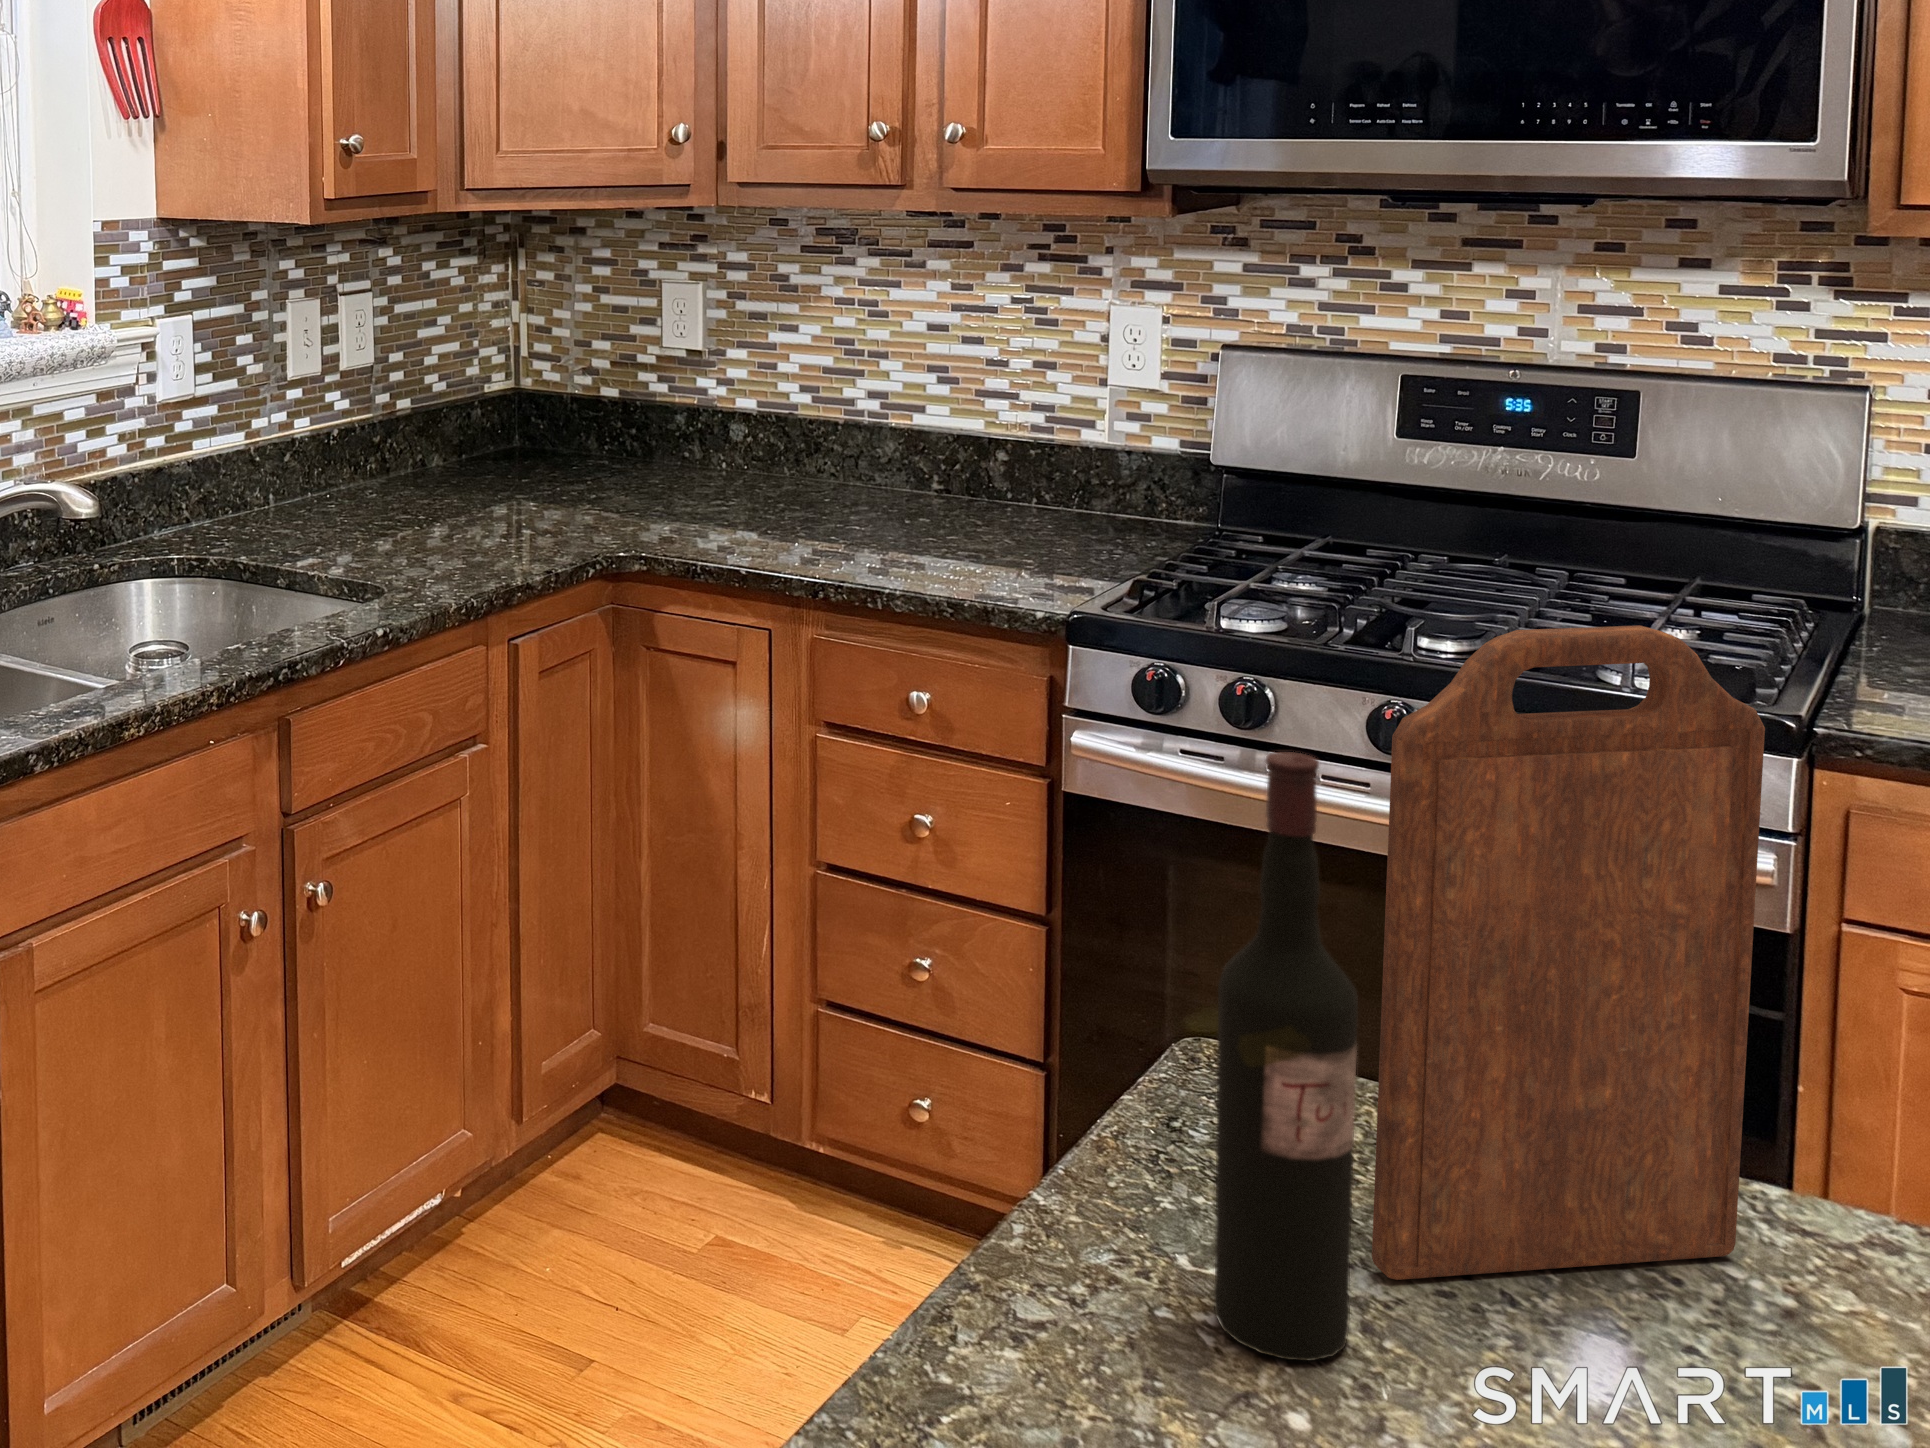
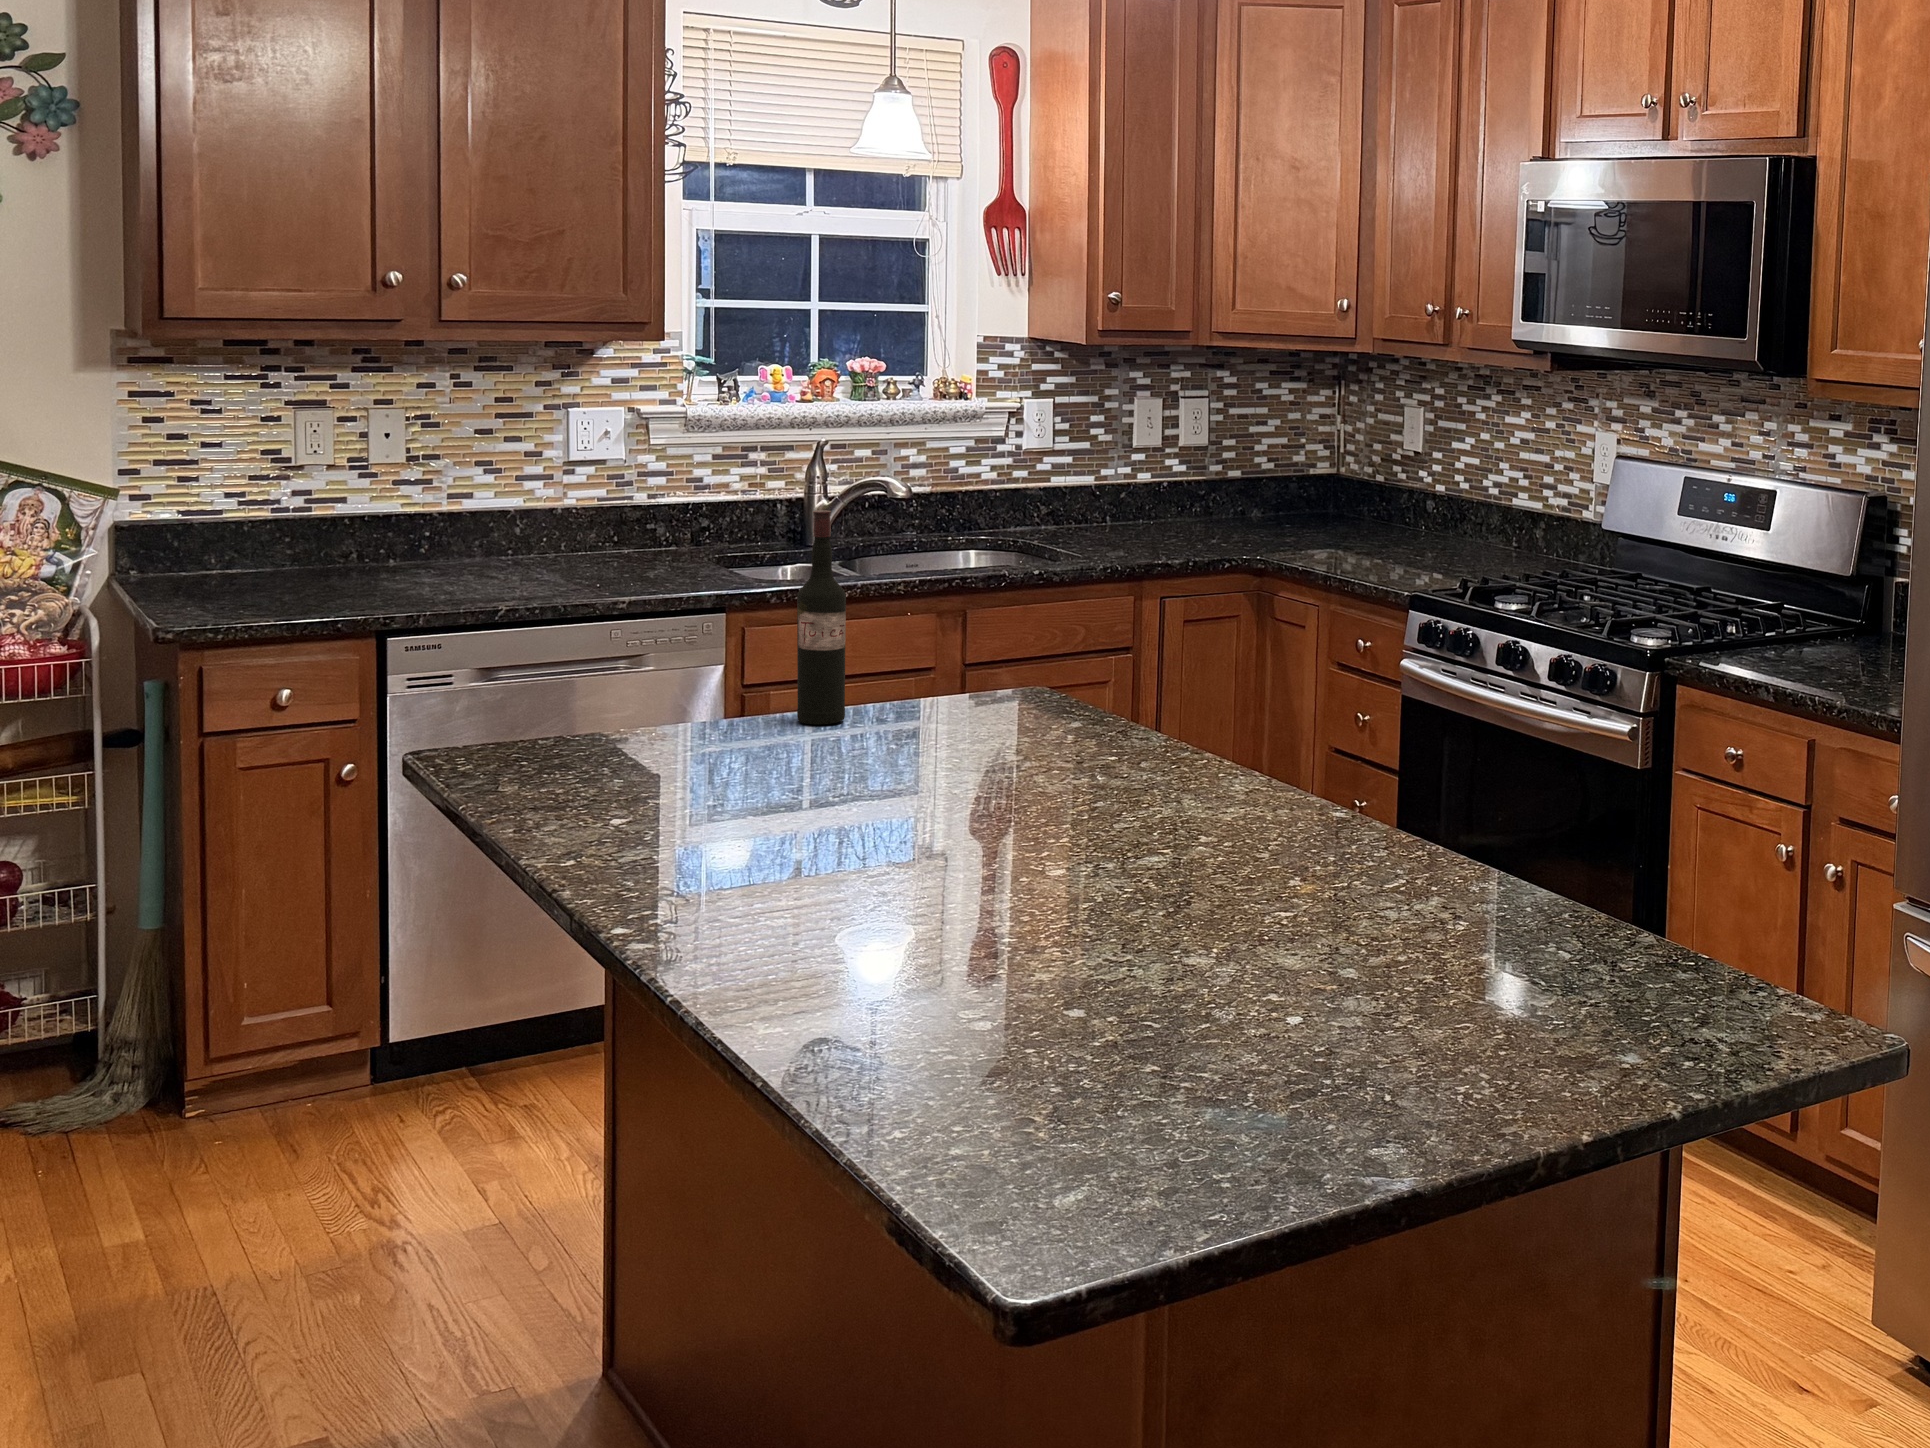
cutting board: present [1372,625,1765,1280] -> none [885,479,1027,730]

